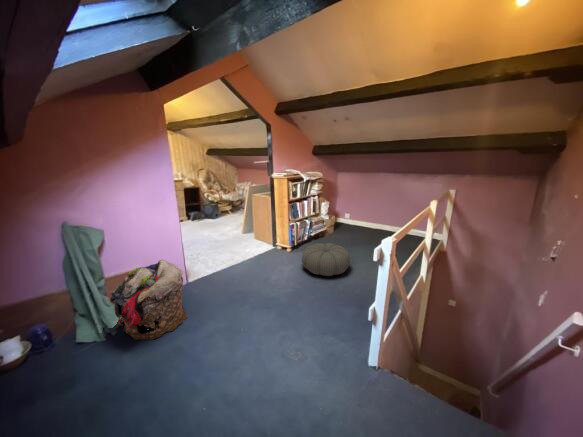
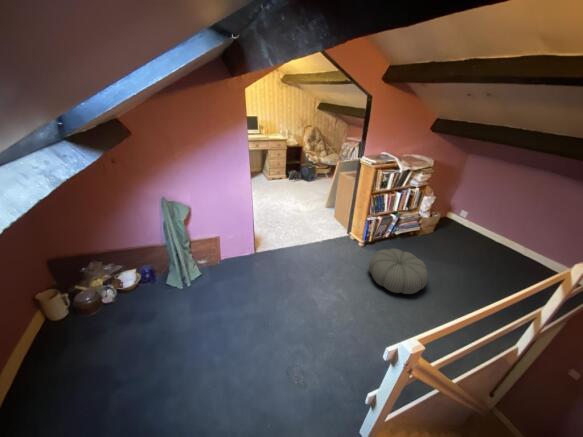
laundry basket: present [110,260,188,340] -> none [187,234,248,302]

